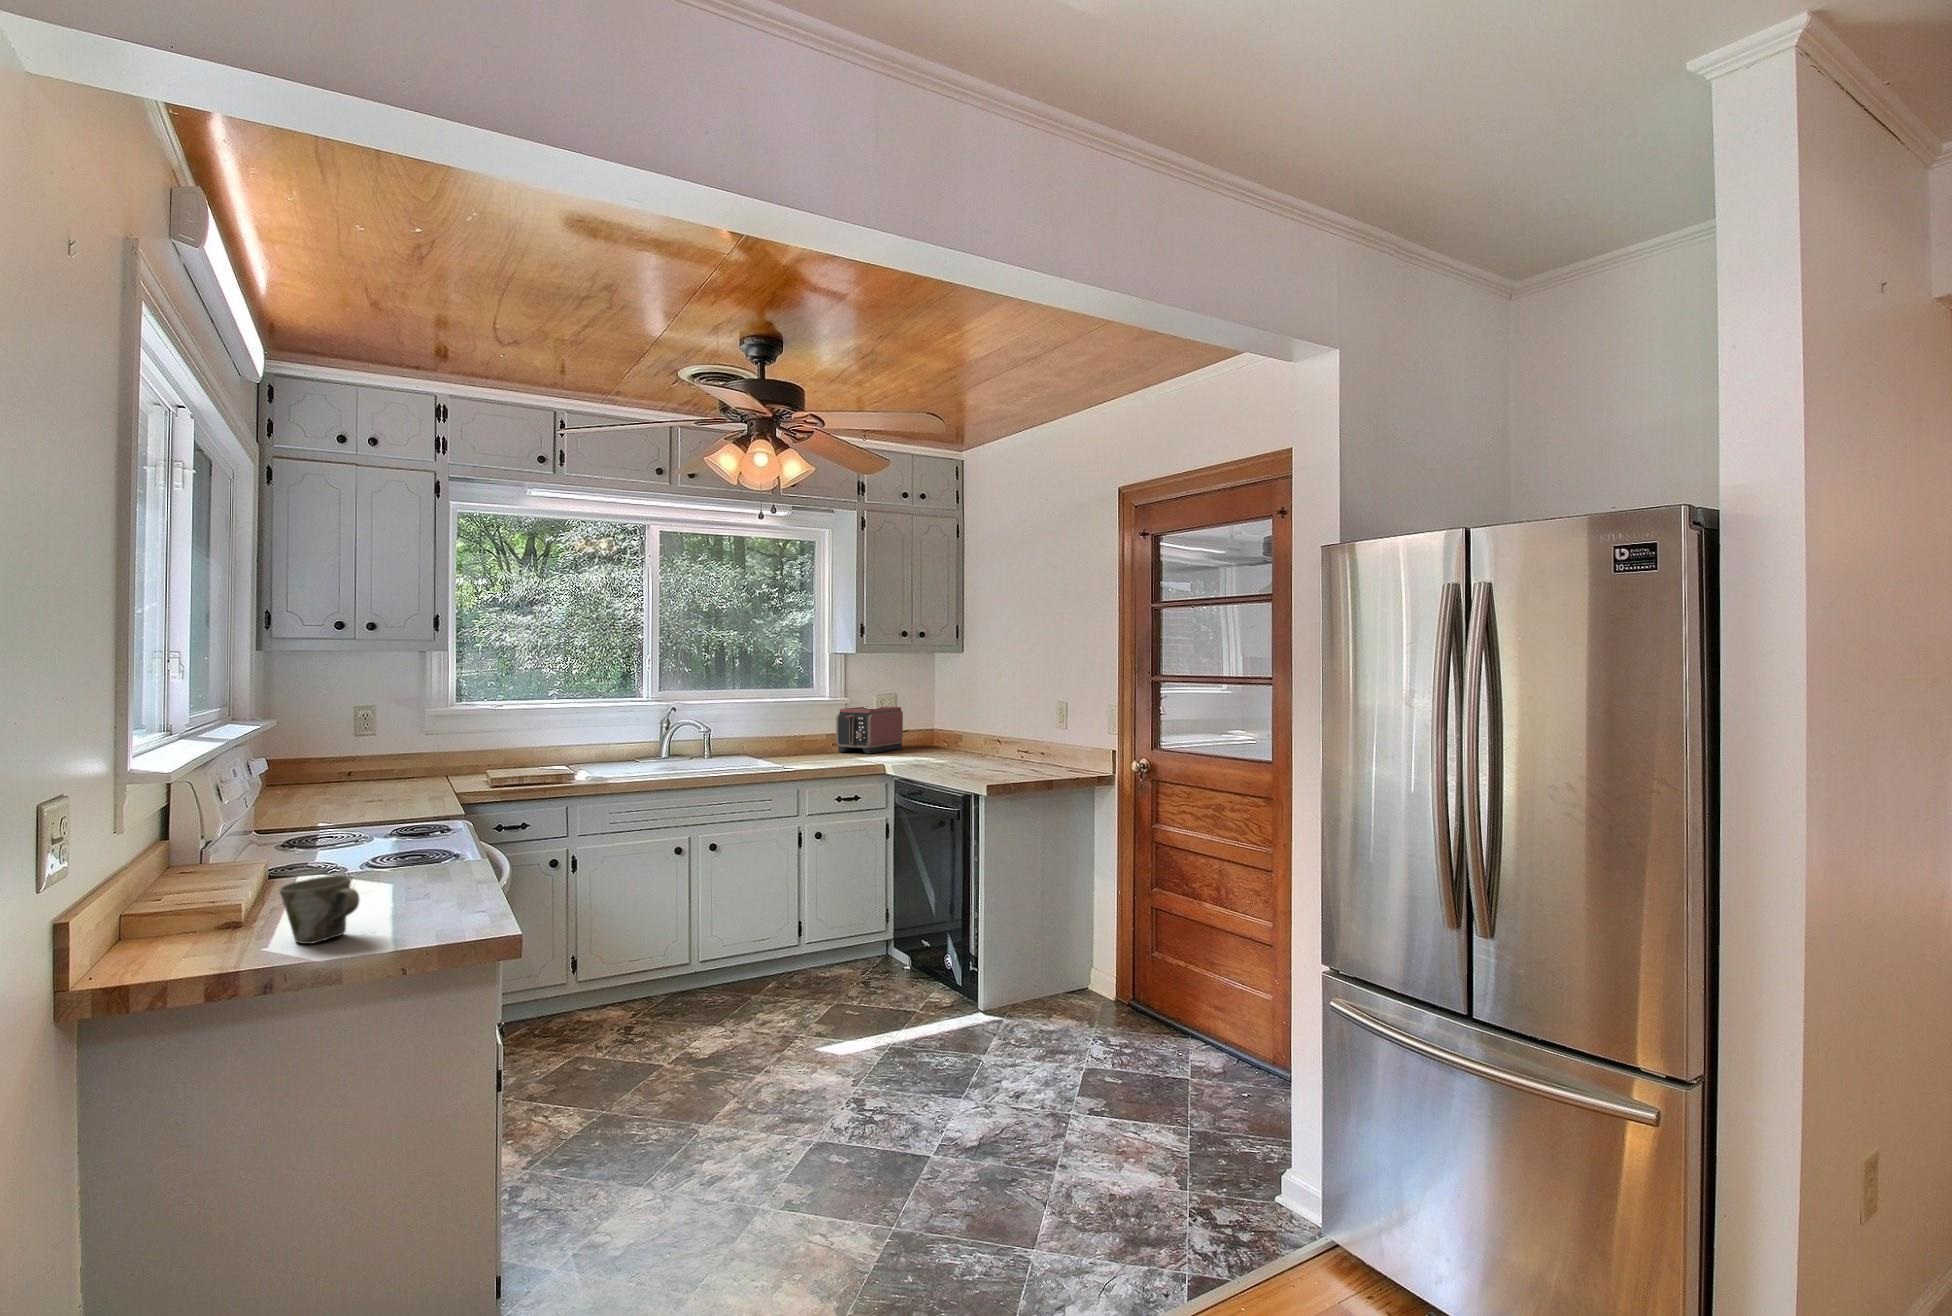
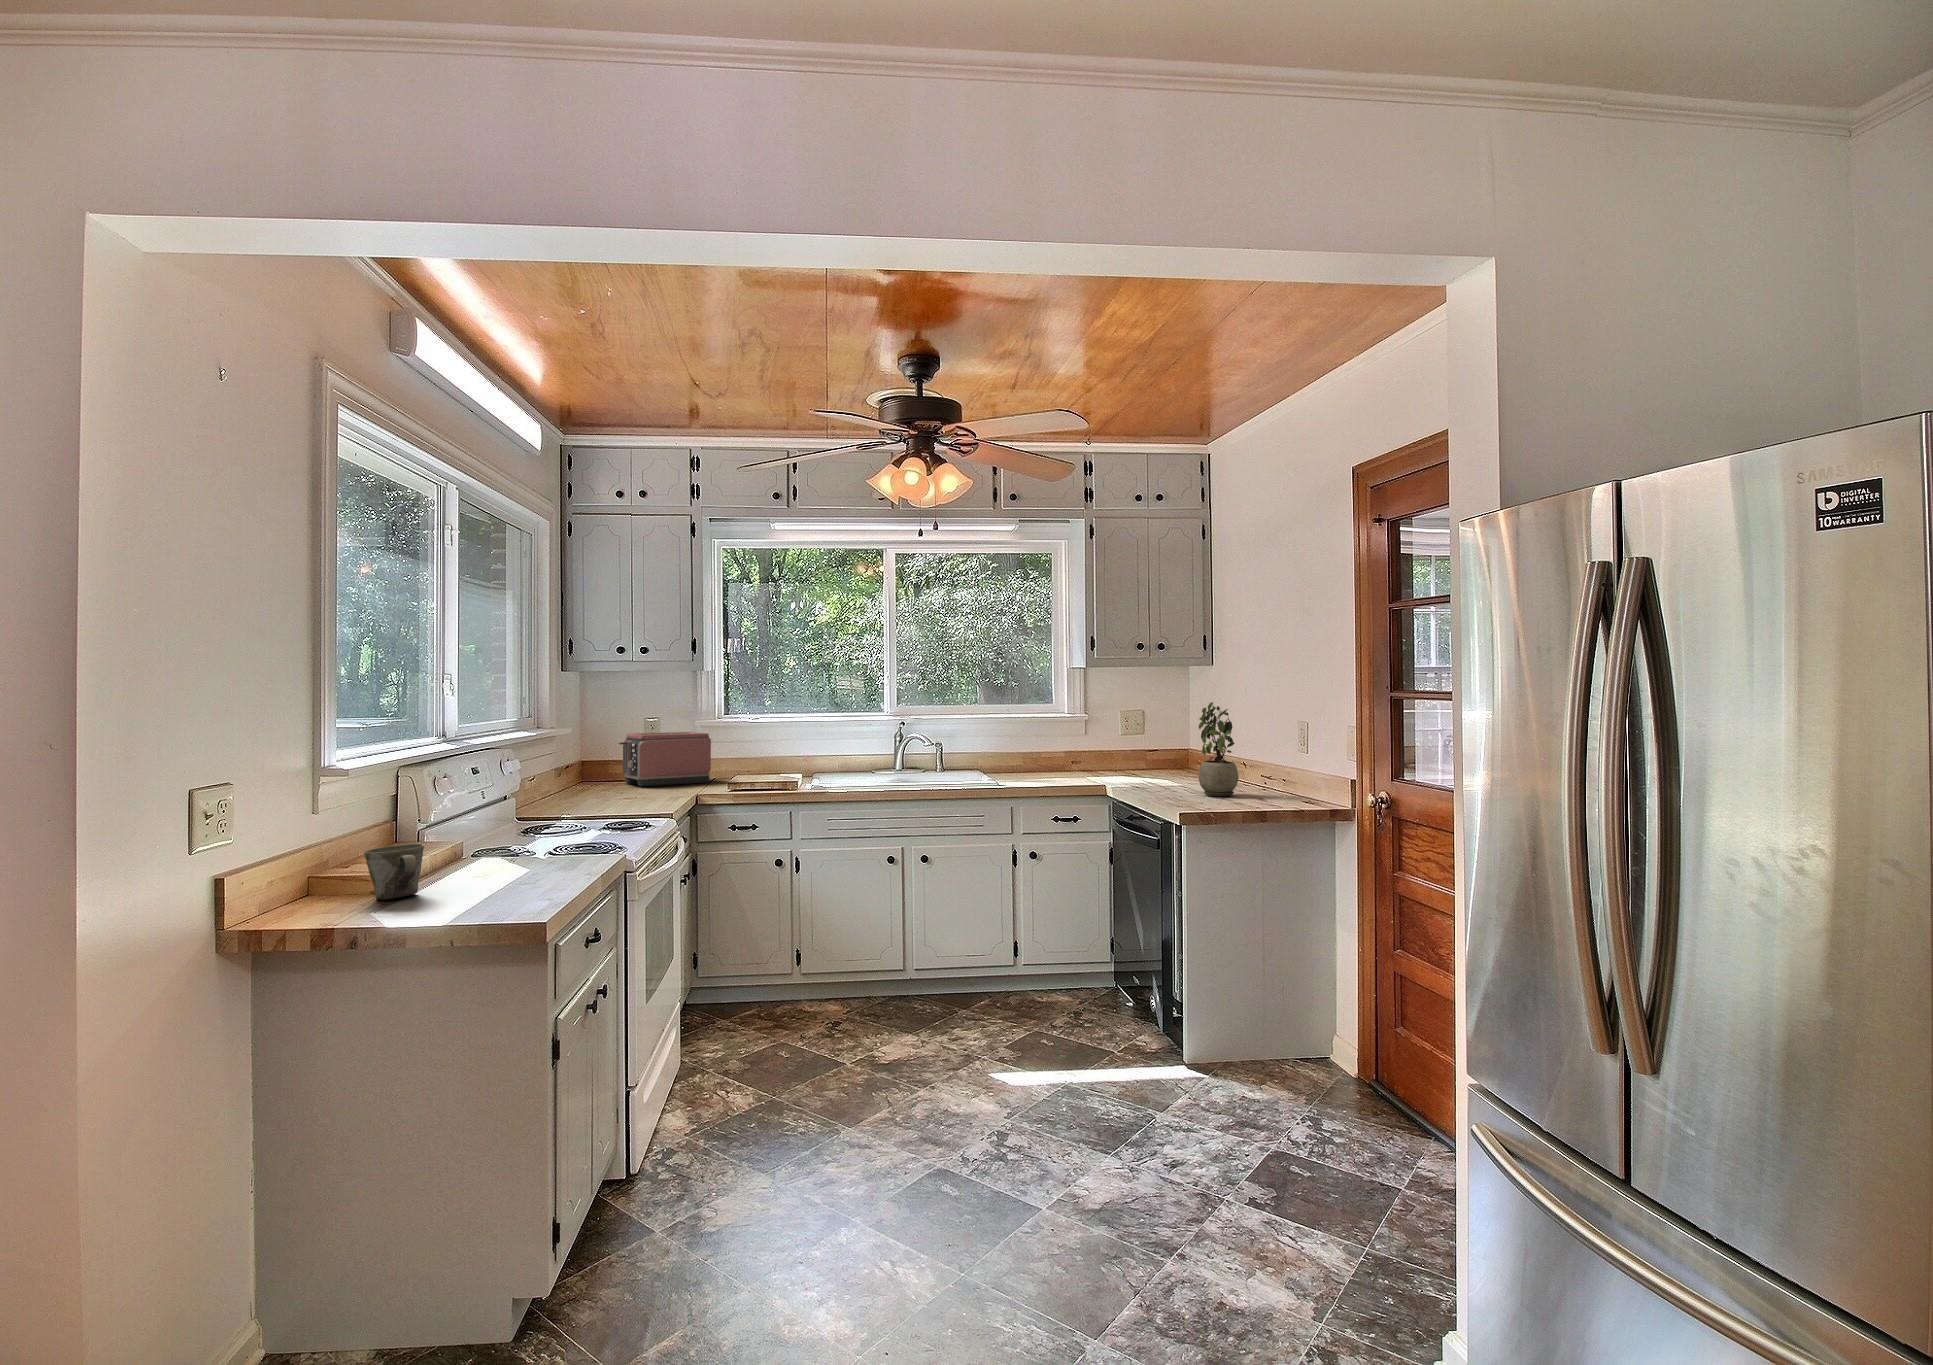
potted plant: none [976,684,1012,769] -> present [1199,702,1238,796]
toaster: present [836,707,903,754] -> present [619,732,711,786]

